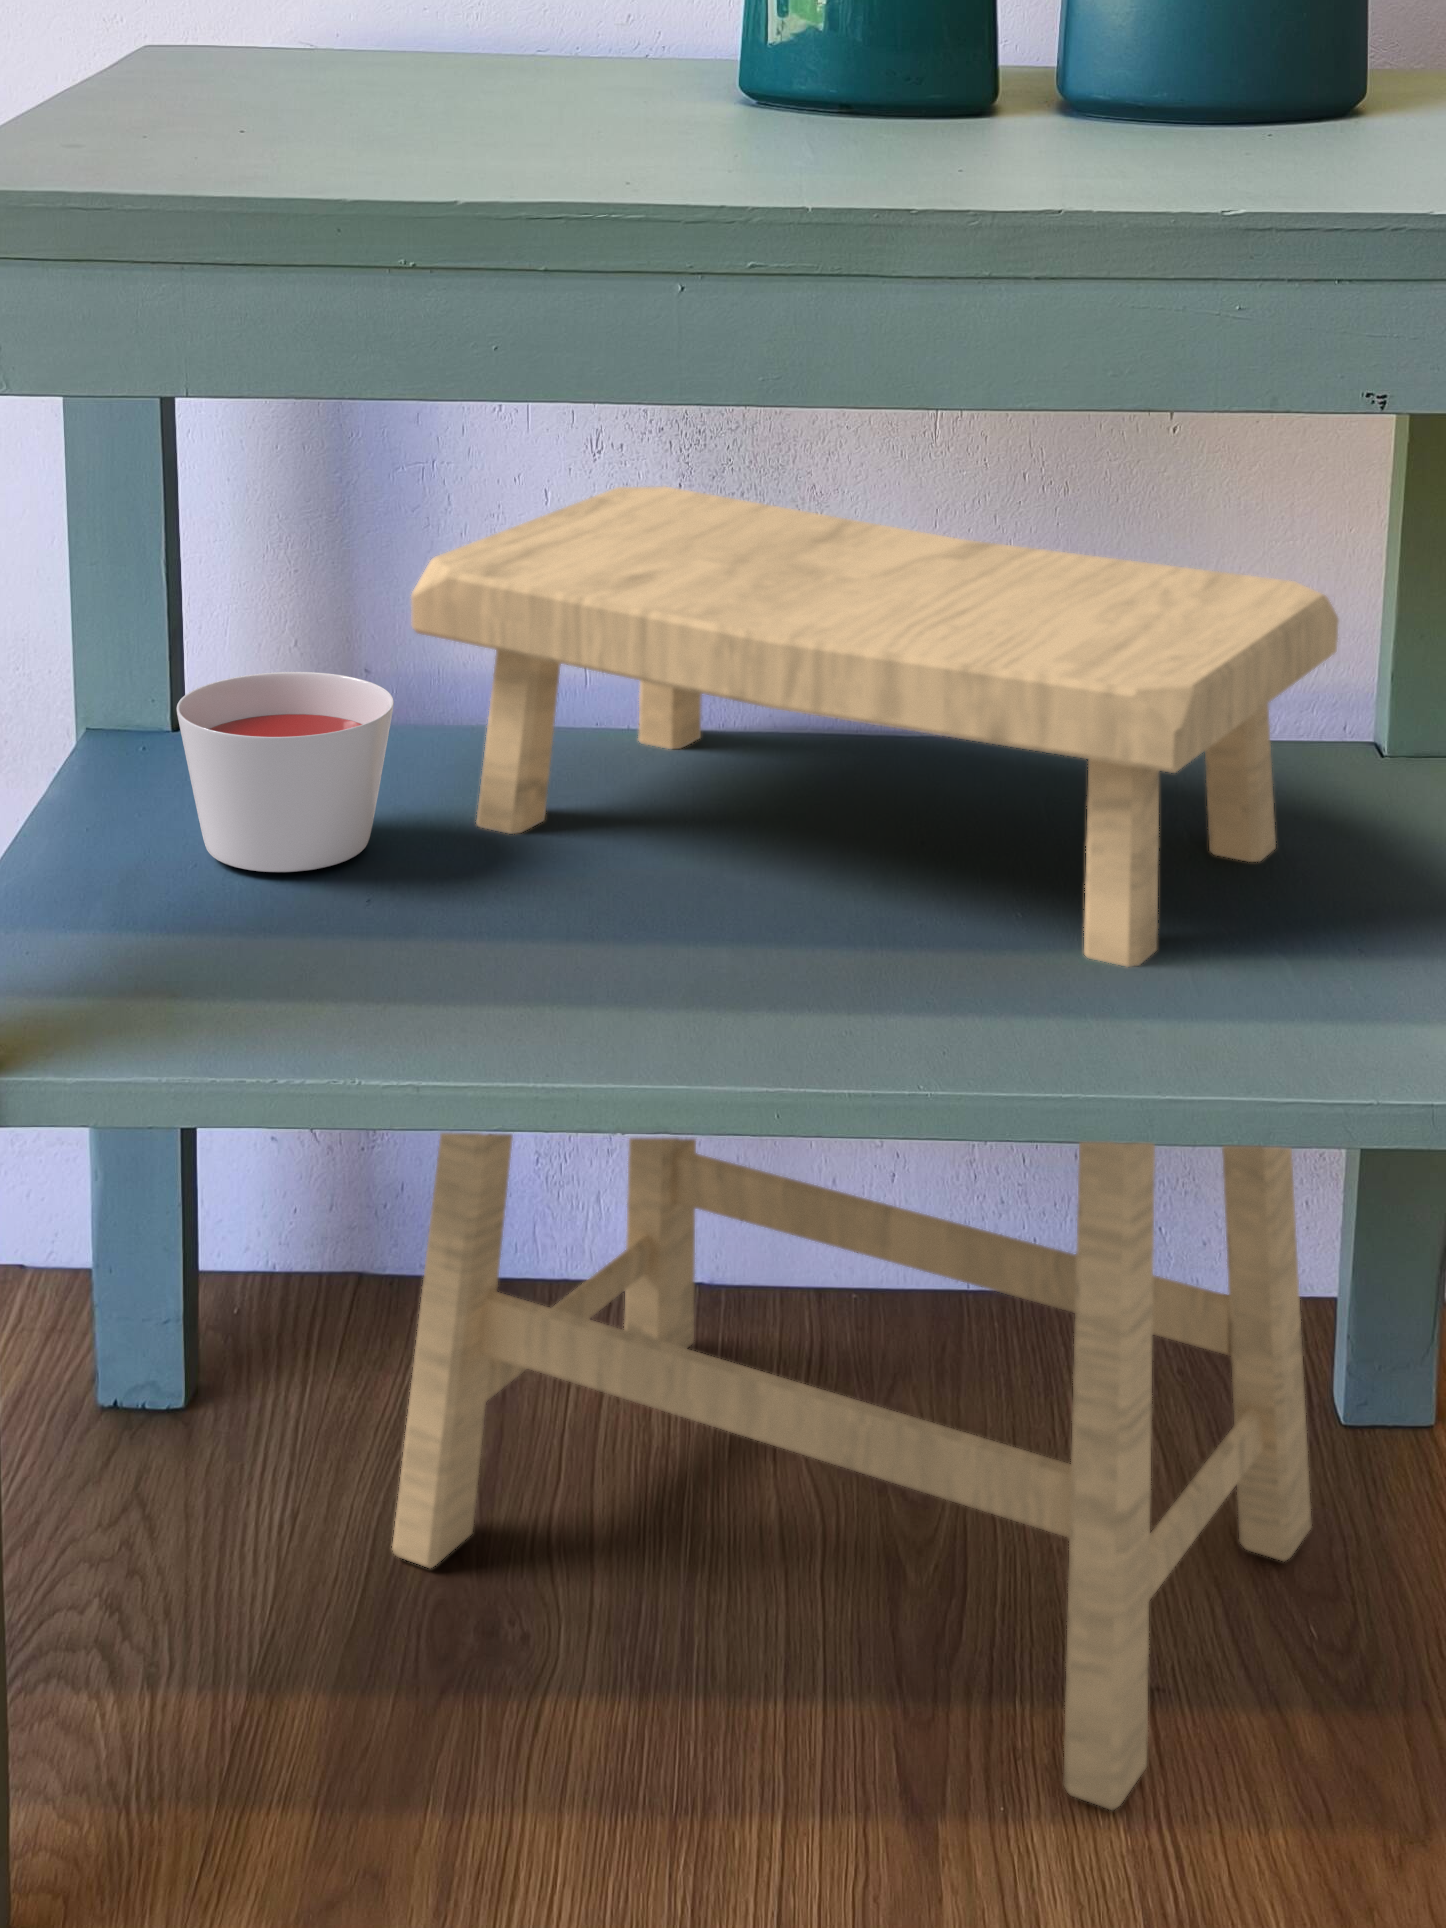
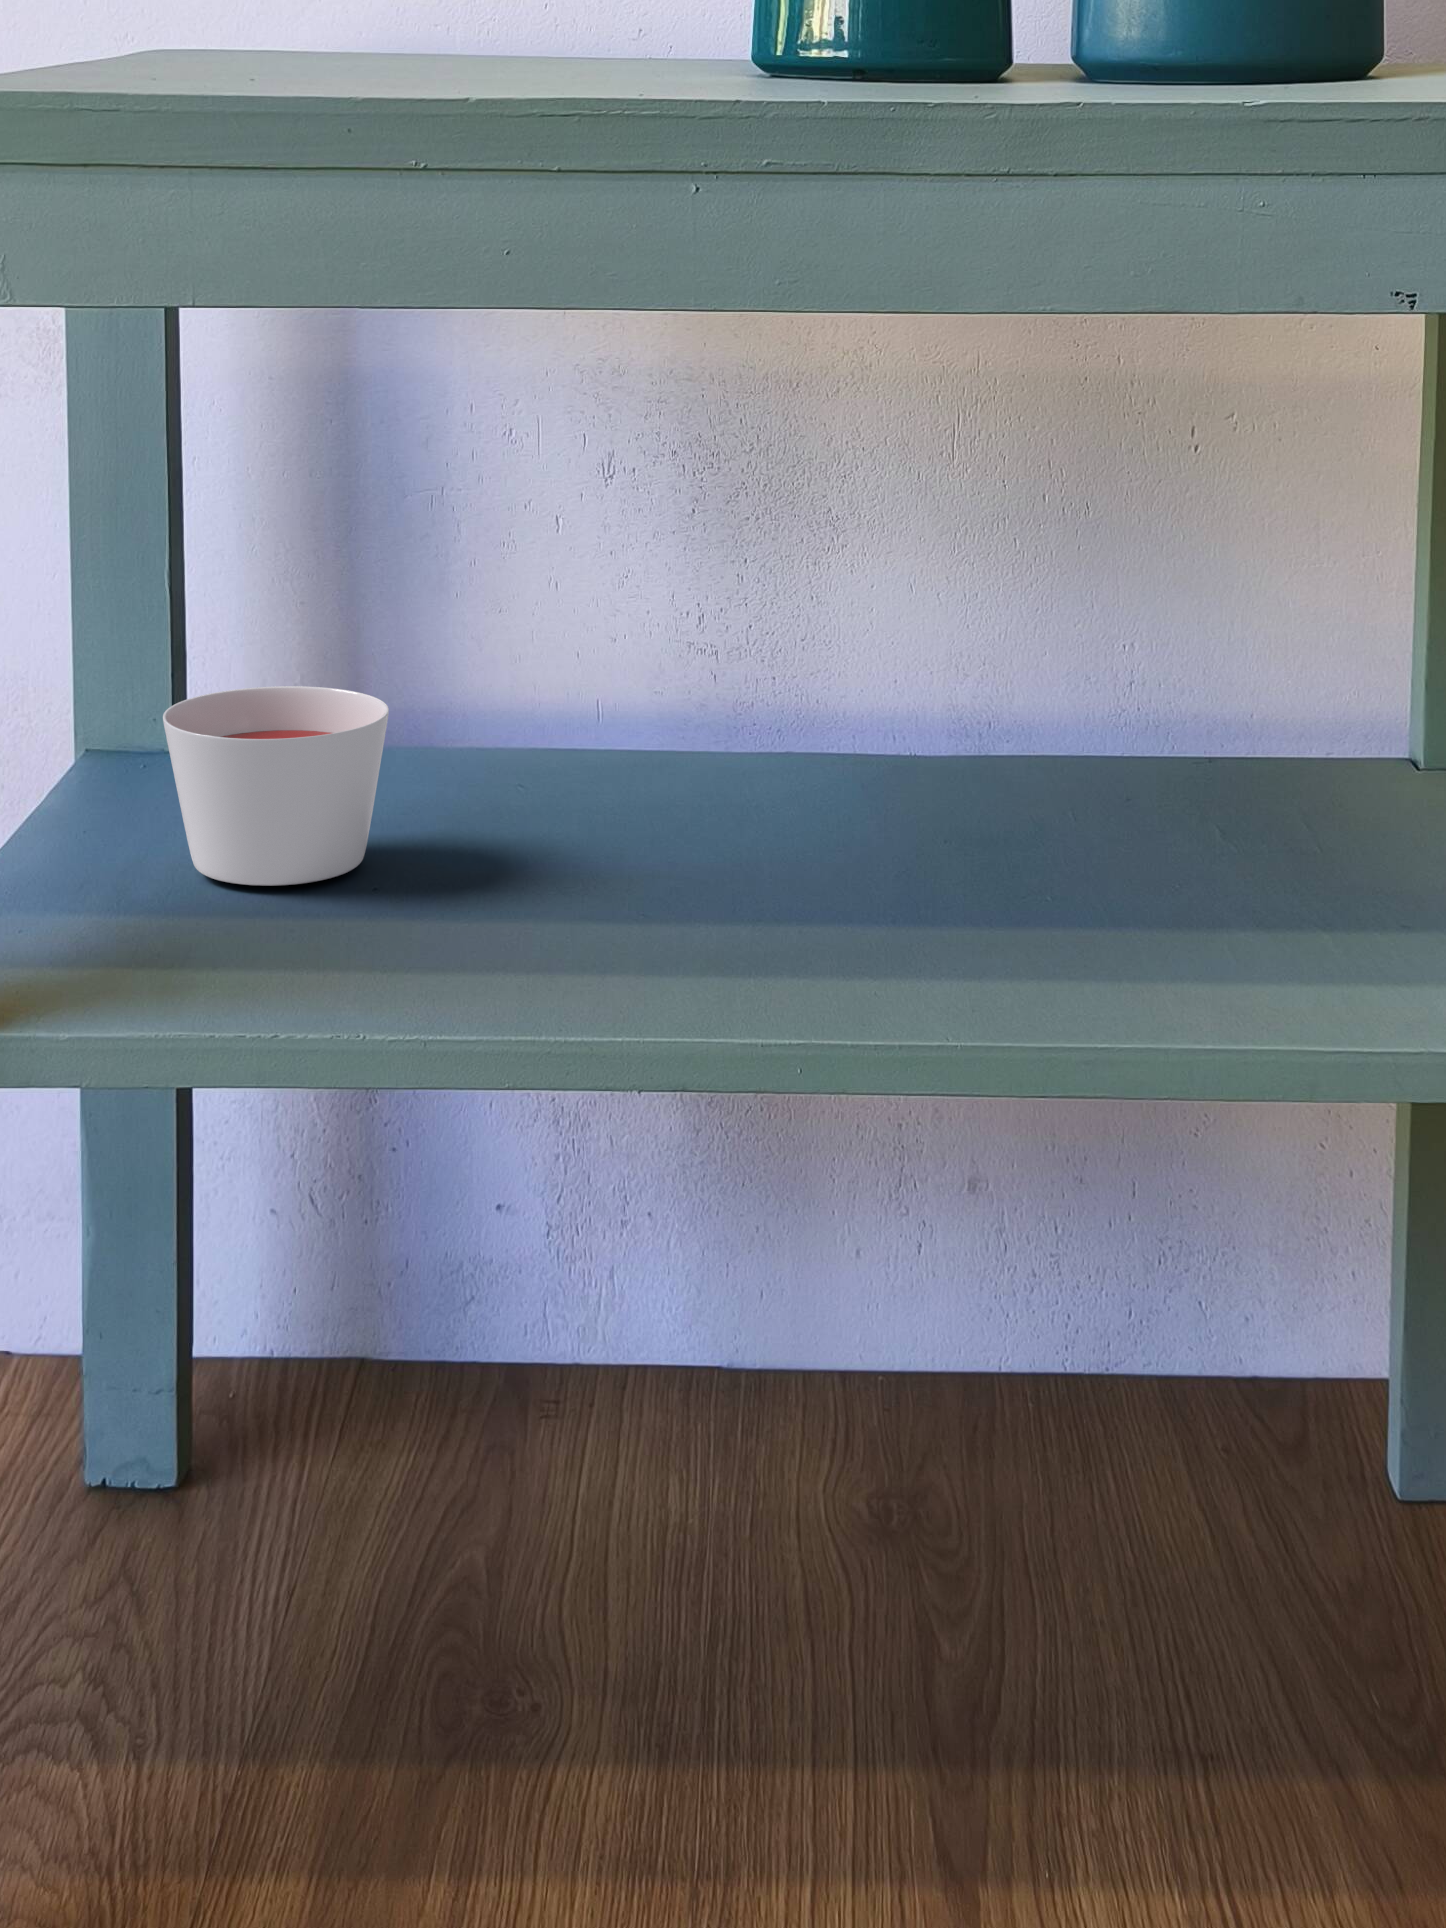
footstool: present [392,486,1339,1810] -> none [393,507,1374,1877]

